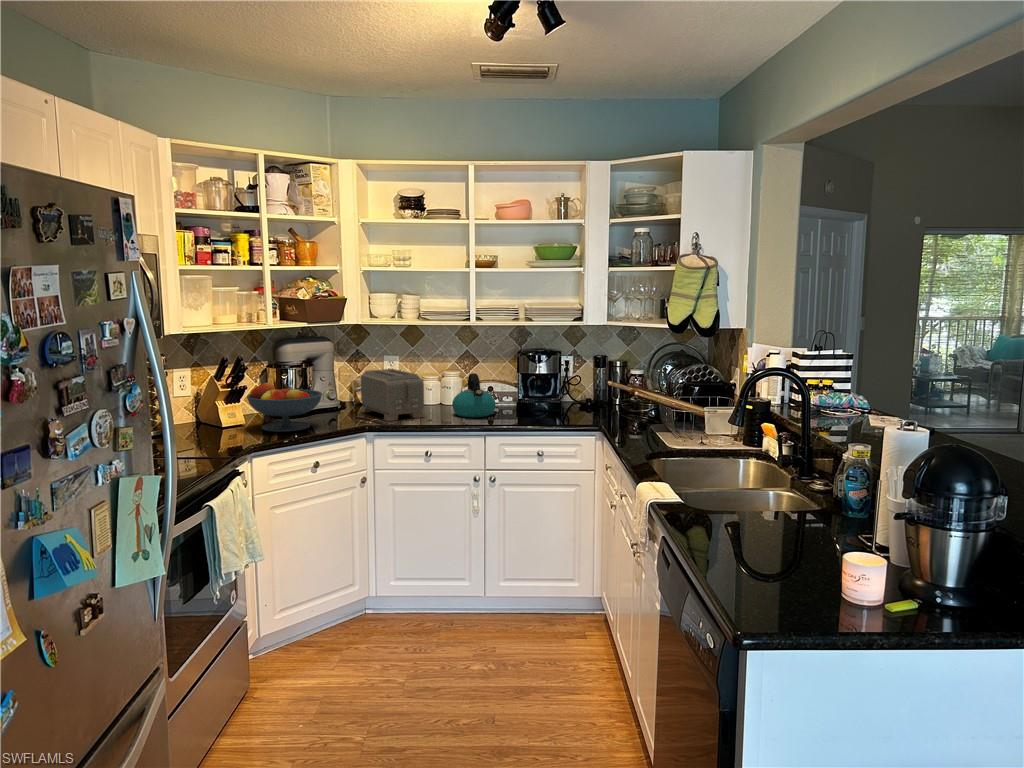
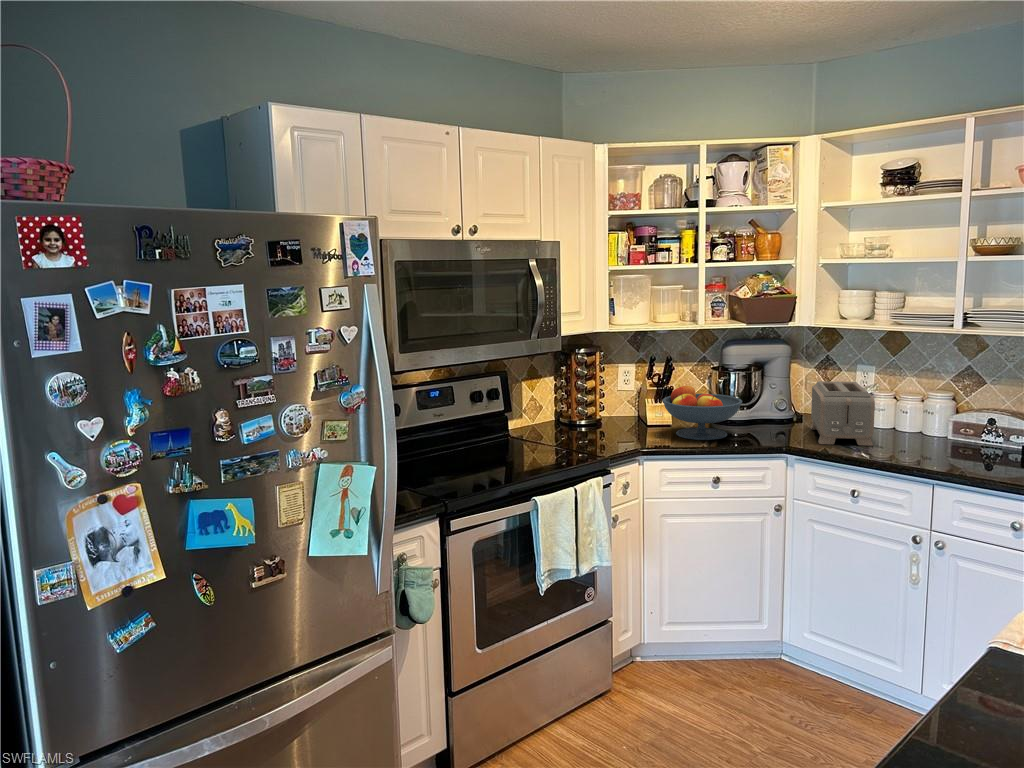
kettle: present [452,373,496,417] -> none [915,398,980,458]

